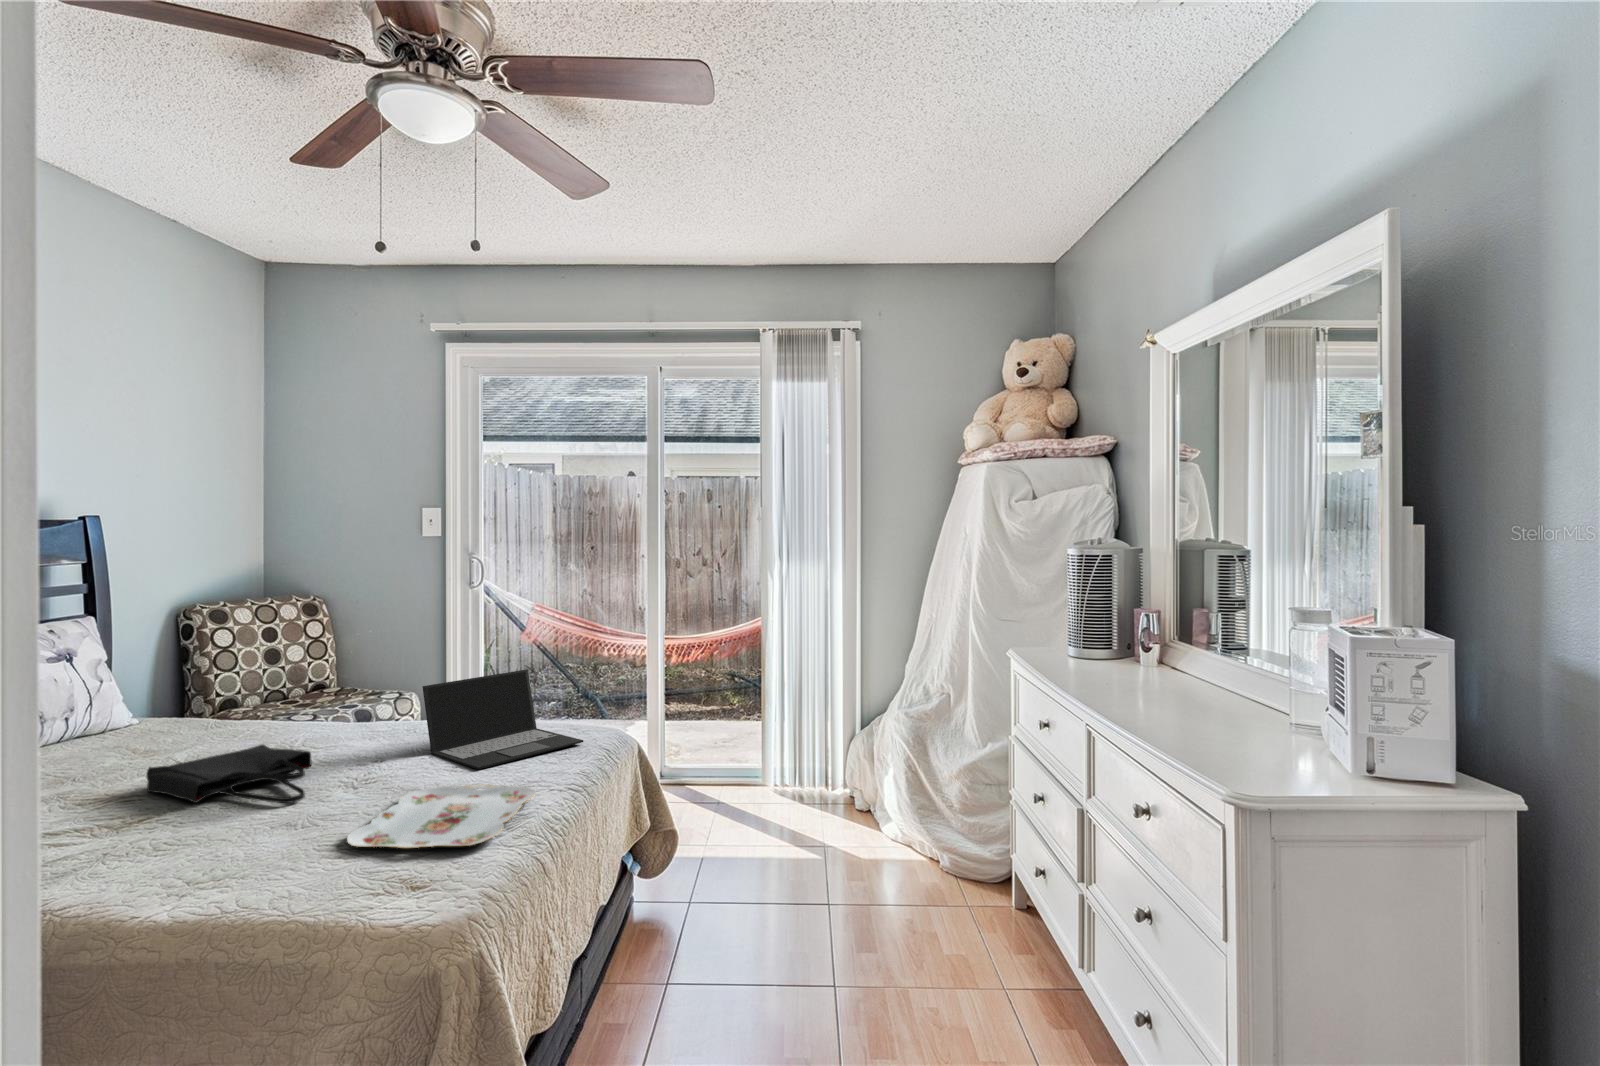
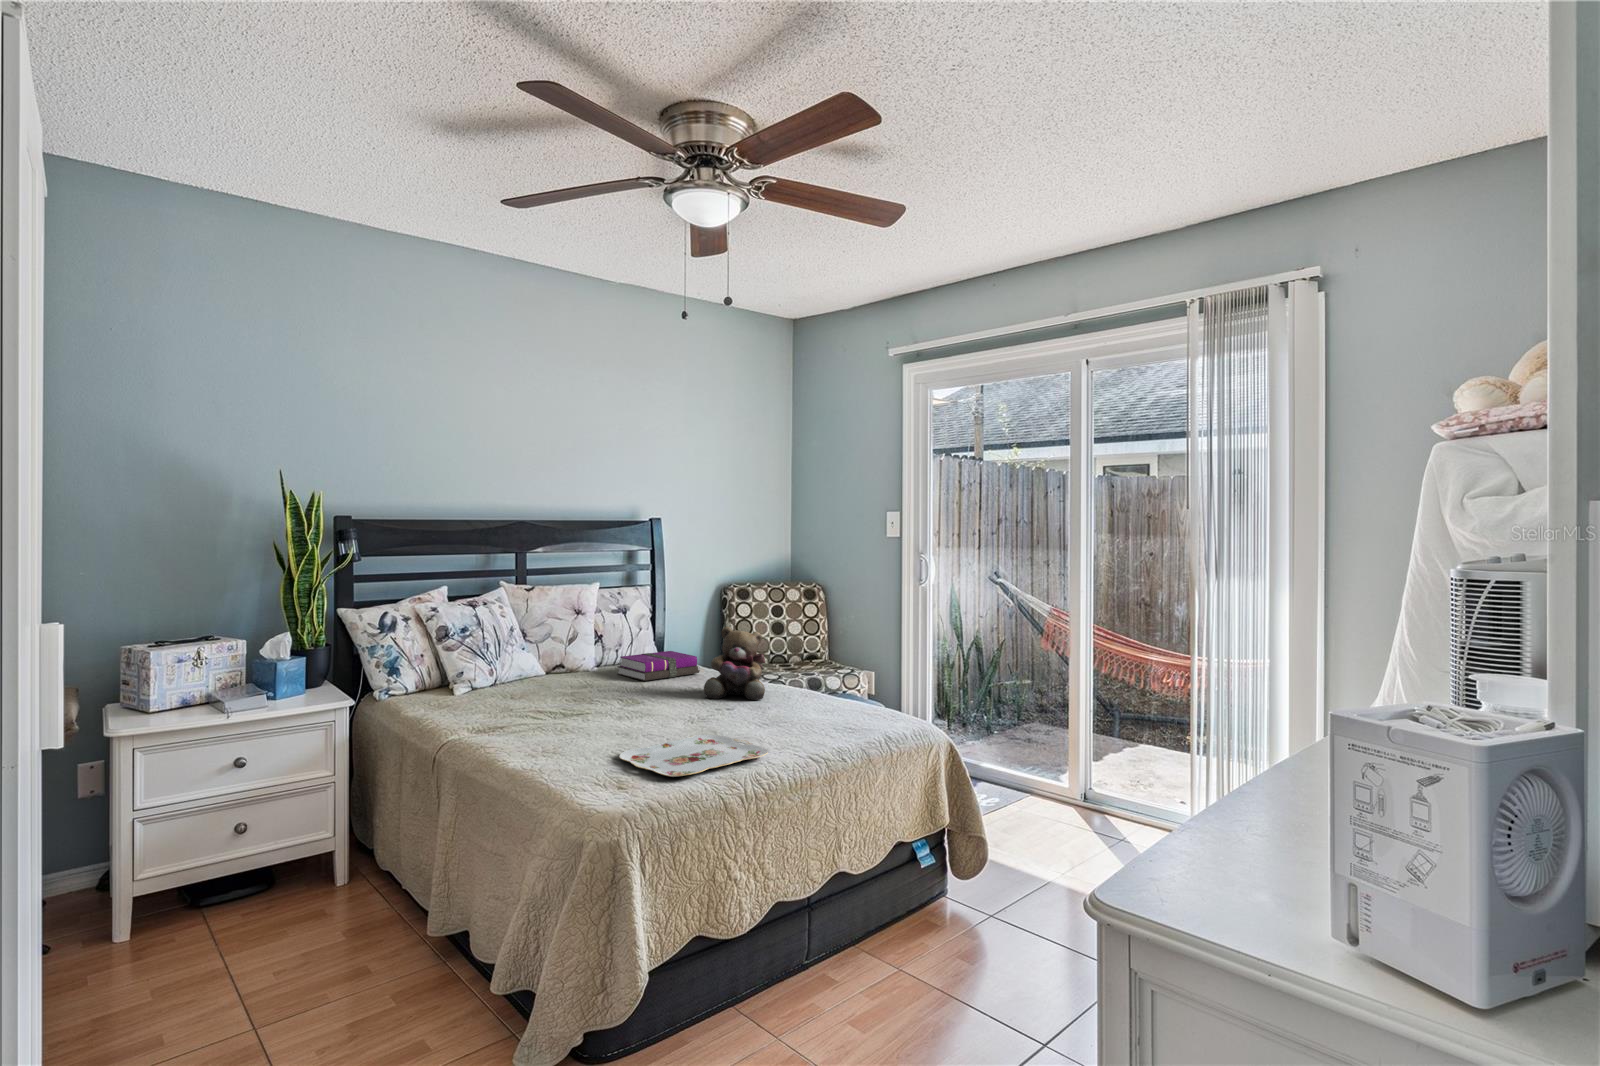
teddy bear: none [313,654,402,752] -> present [704,626,765,700]
laptop: present [423,669,583,769] -> none [764,658,874,731]
notebook: none [101,703,246,750] -> present [617,651,700,681]
tote bag: present [146,744,311,803] -> none [595,684,678,725]

